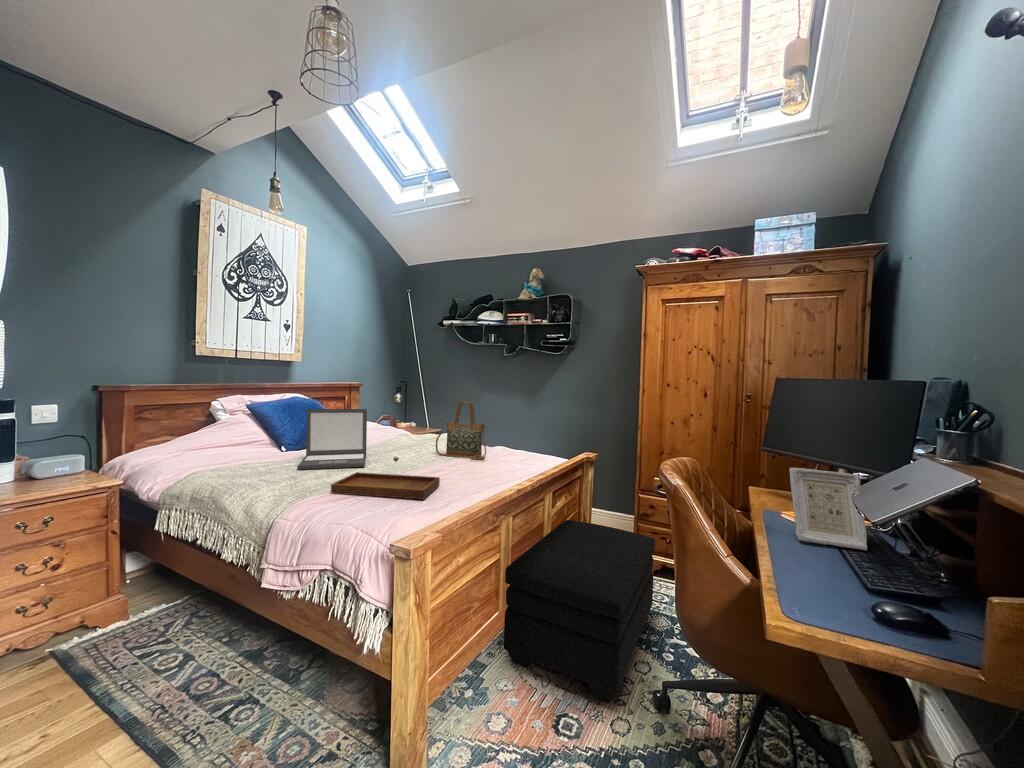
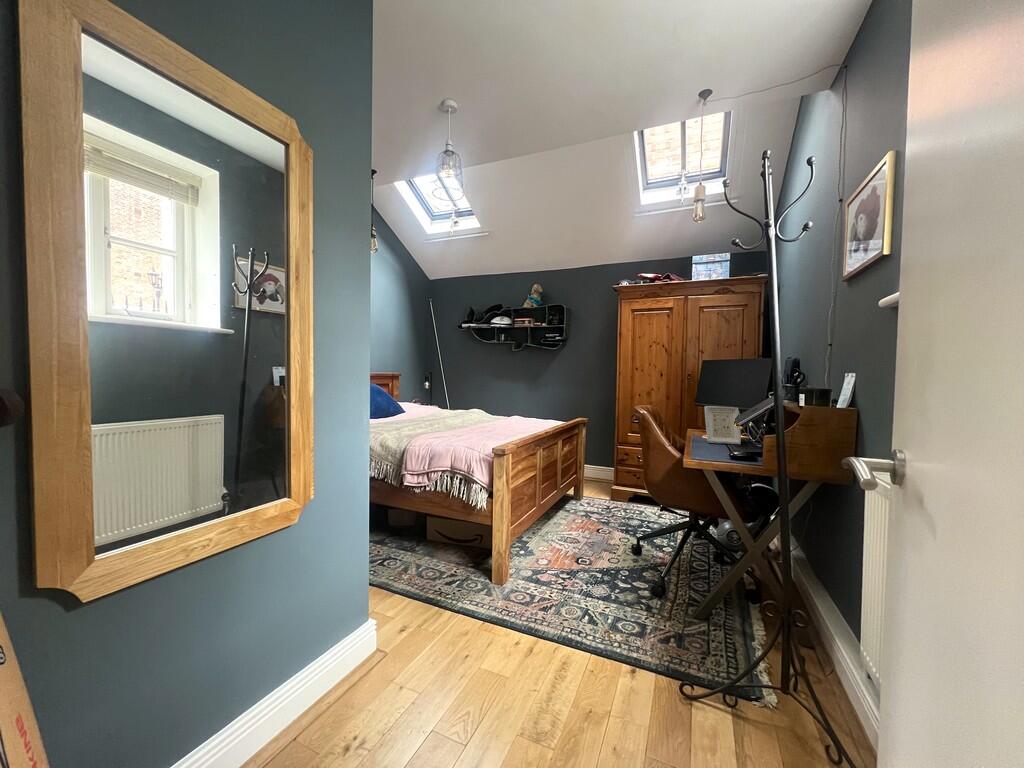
handbag: present [436,401,486,461] -> none [476,382,513,422]
laptop: present [297,409,367,470] -> none [391,387,436,426]
tray: present [331,456,440,499] -> none [430,413,495,437]
ottoman: present [504,520,655,703] -> none [539,460,630,553]

